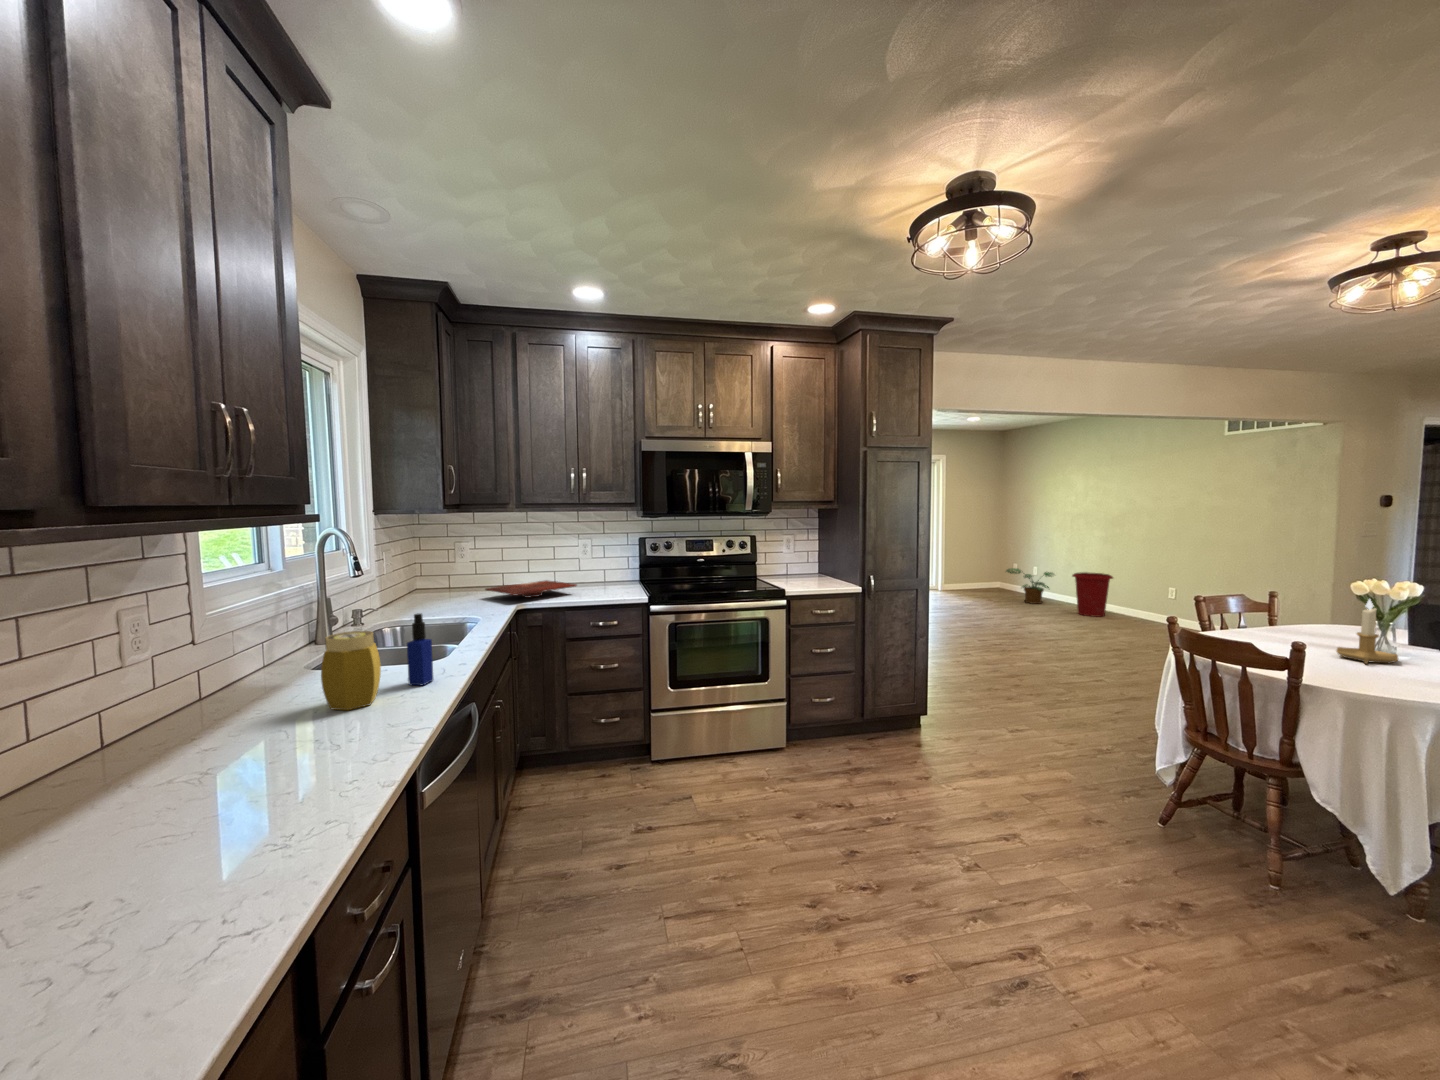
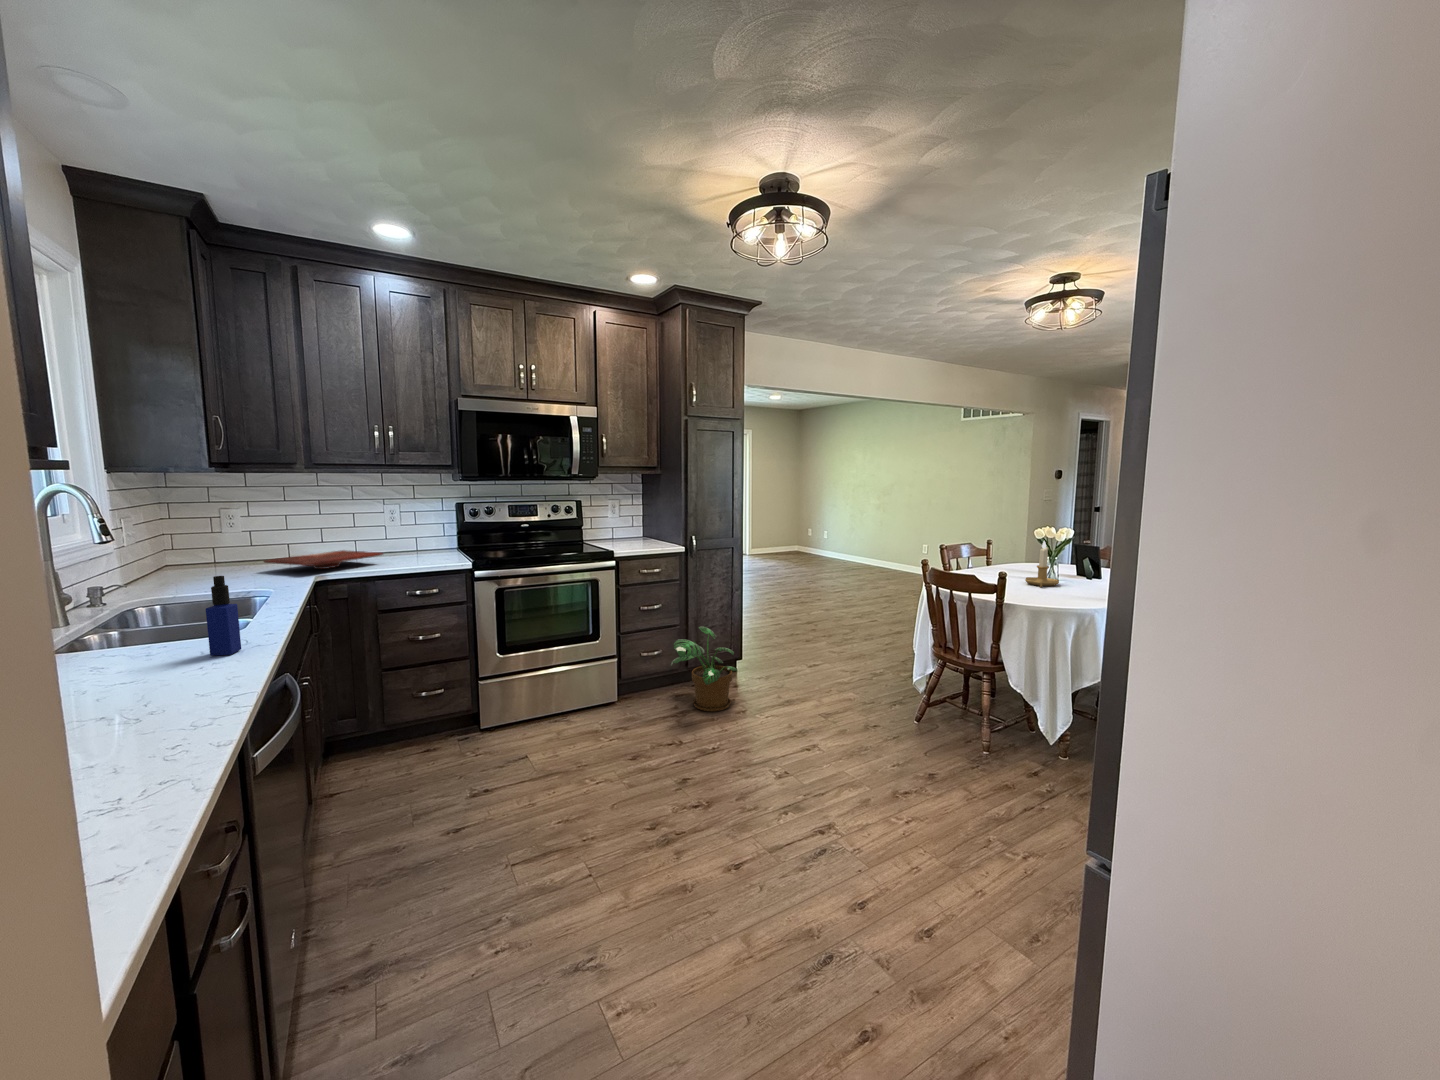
potted plant: present [1006,568,1054,604] -> present [671,626,737,711]
waste bin: present [1072,572,1113,617] -> none [857,535,889,573]
jar: present [321,631,381,710] -> none [100,595,177,685]

